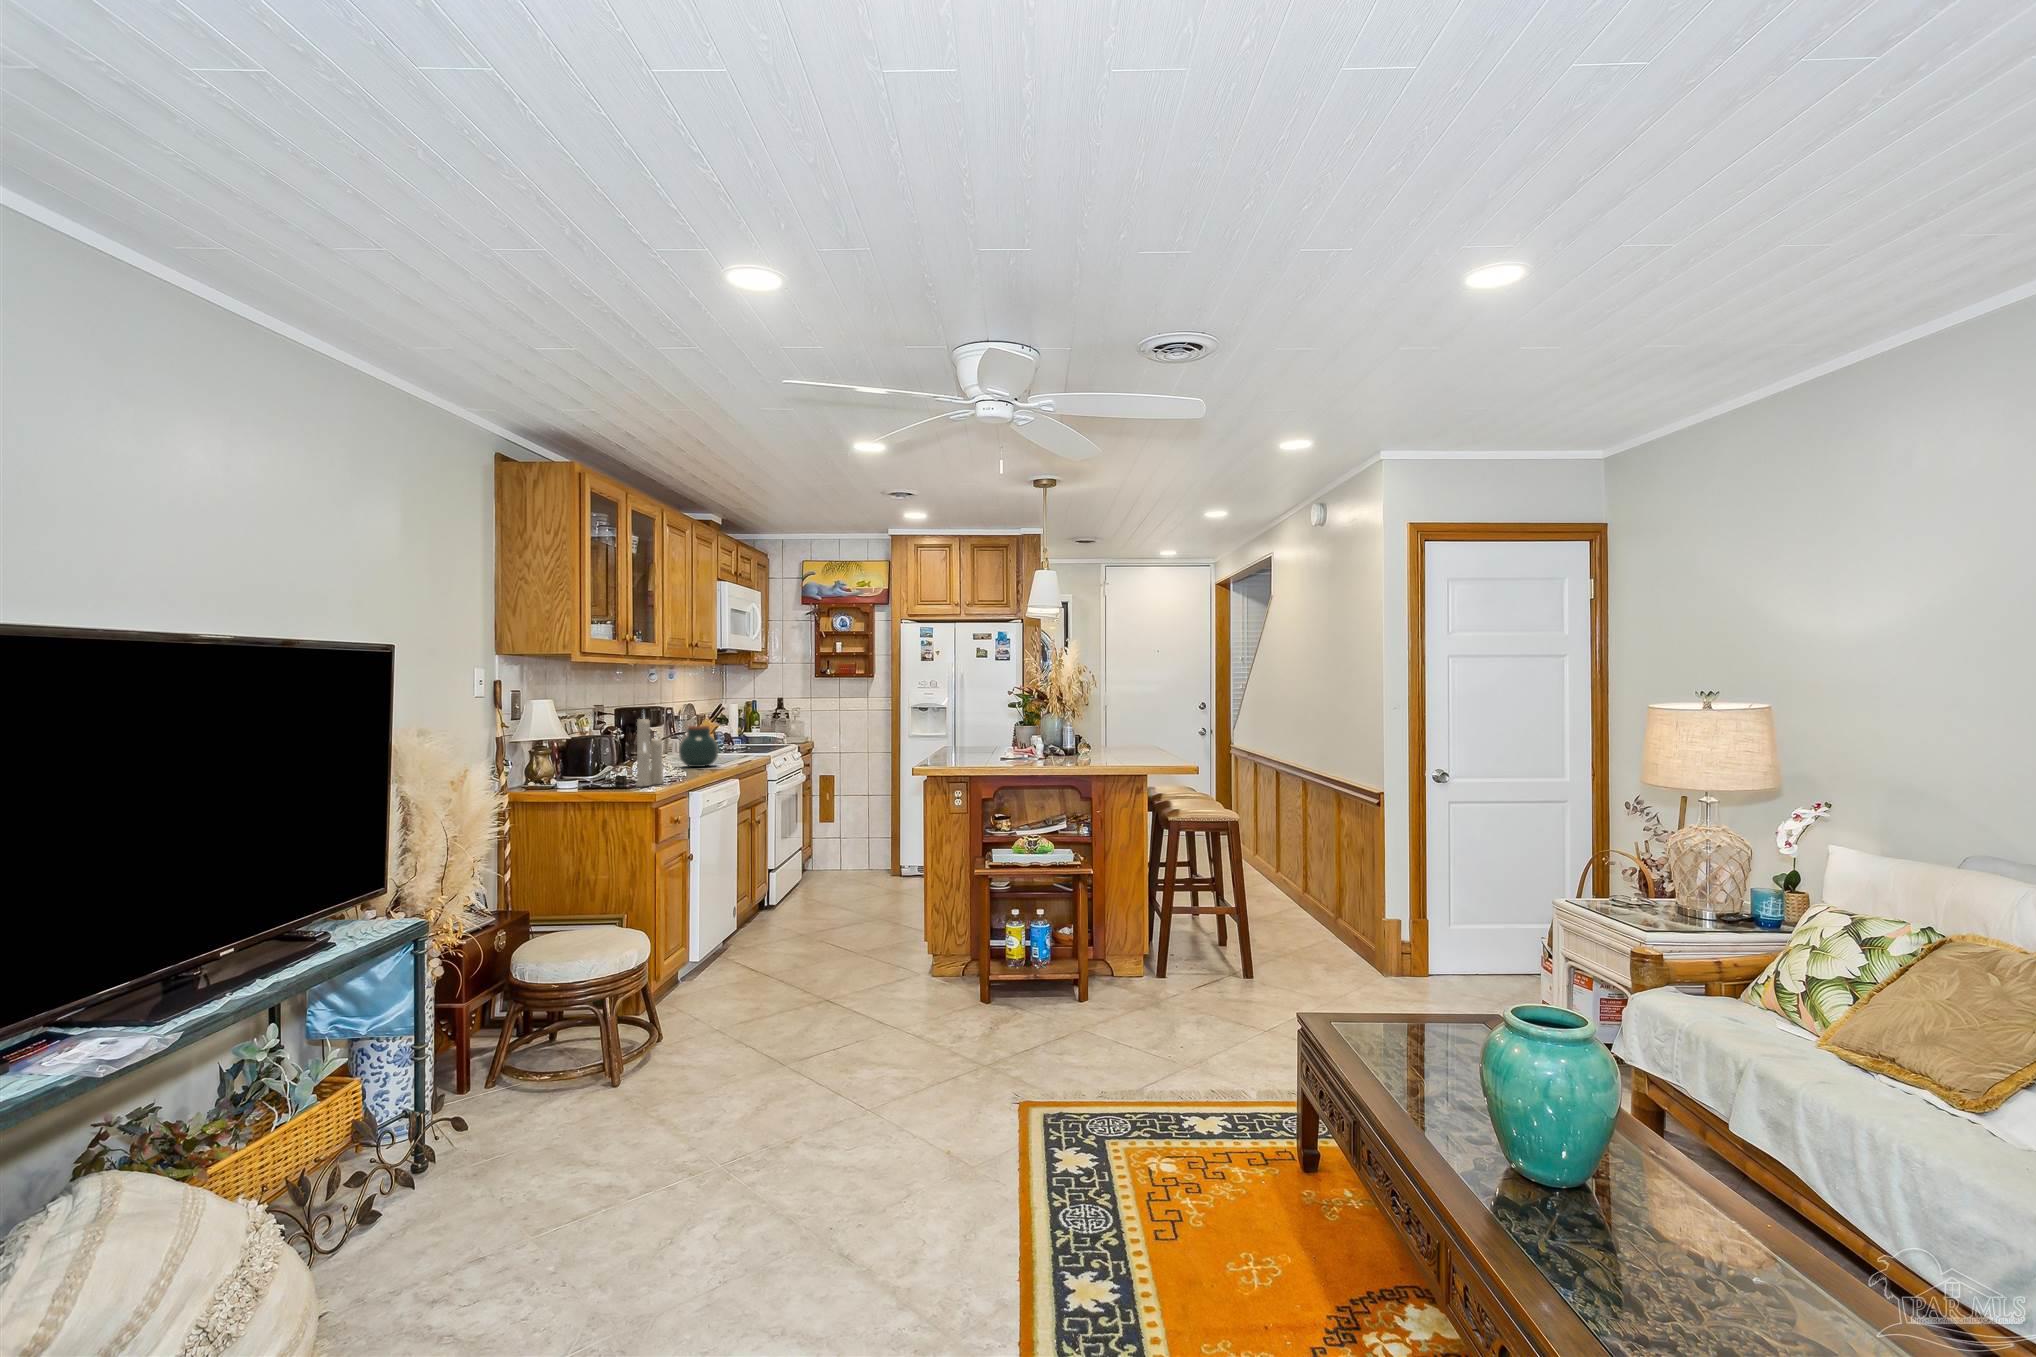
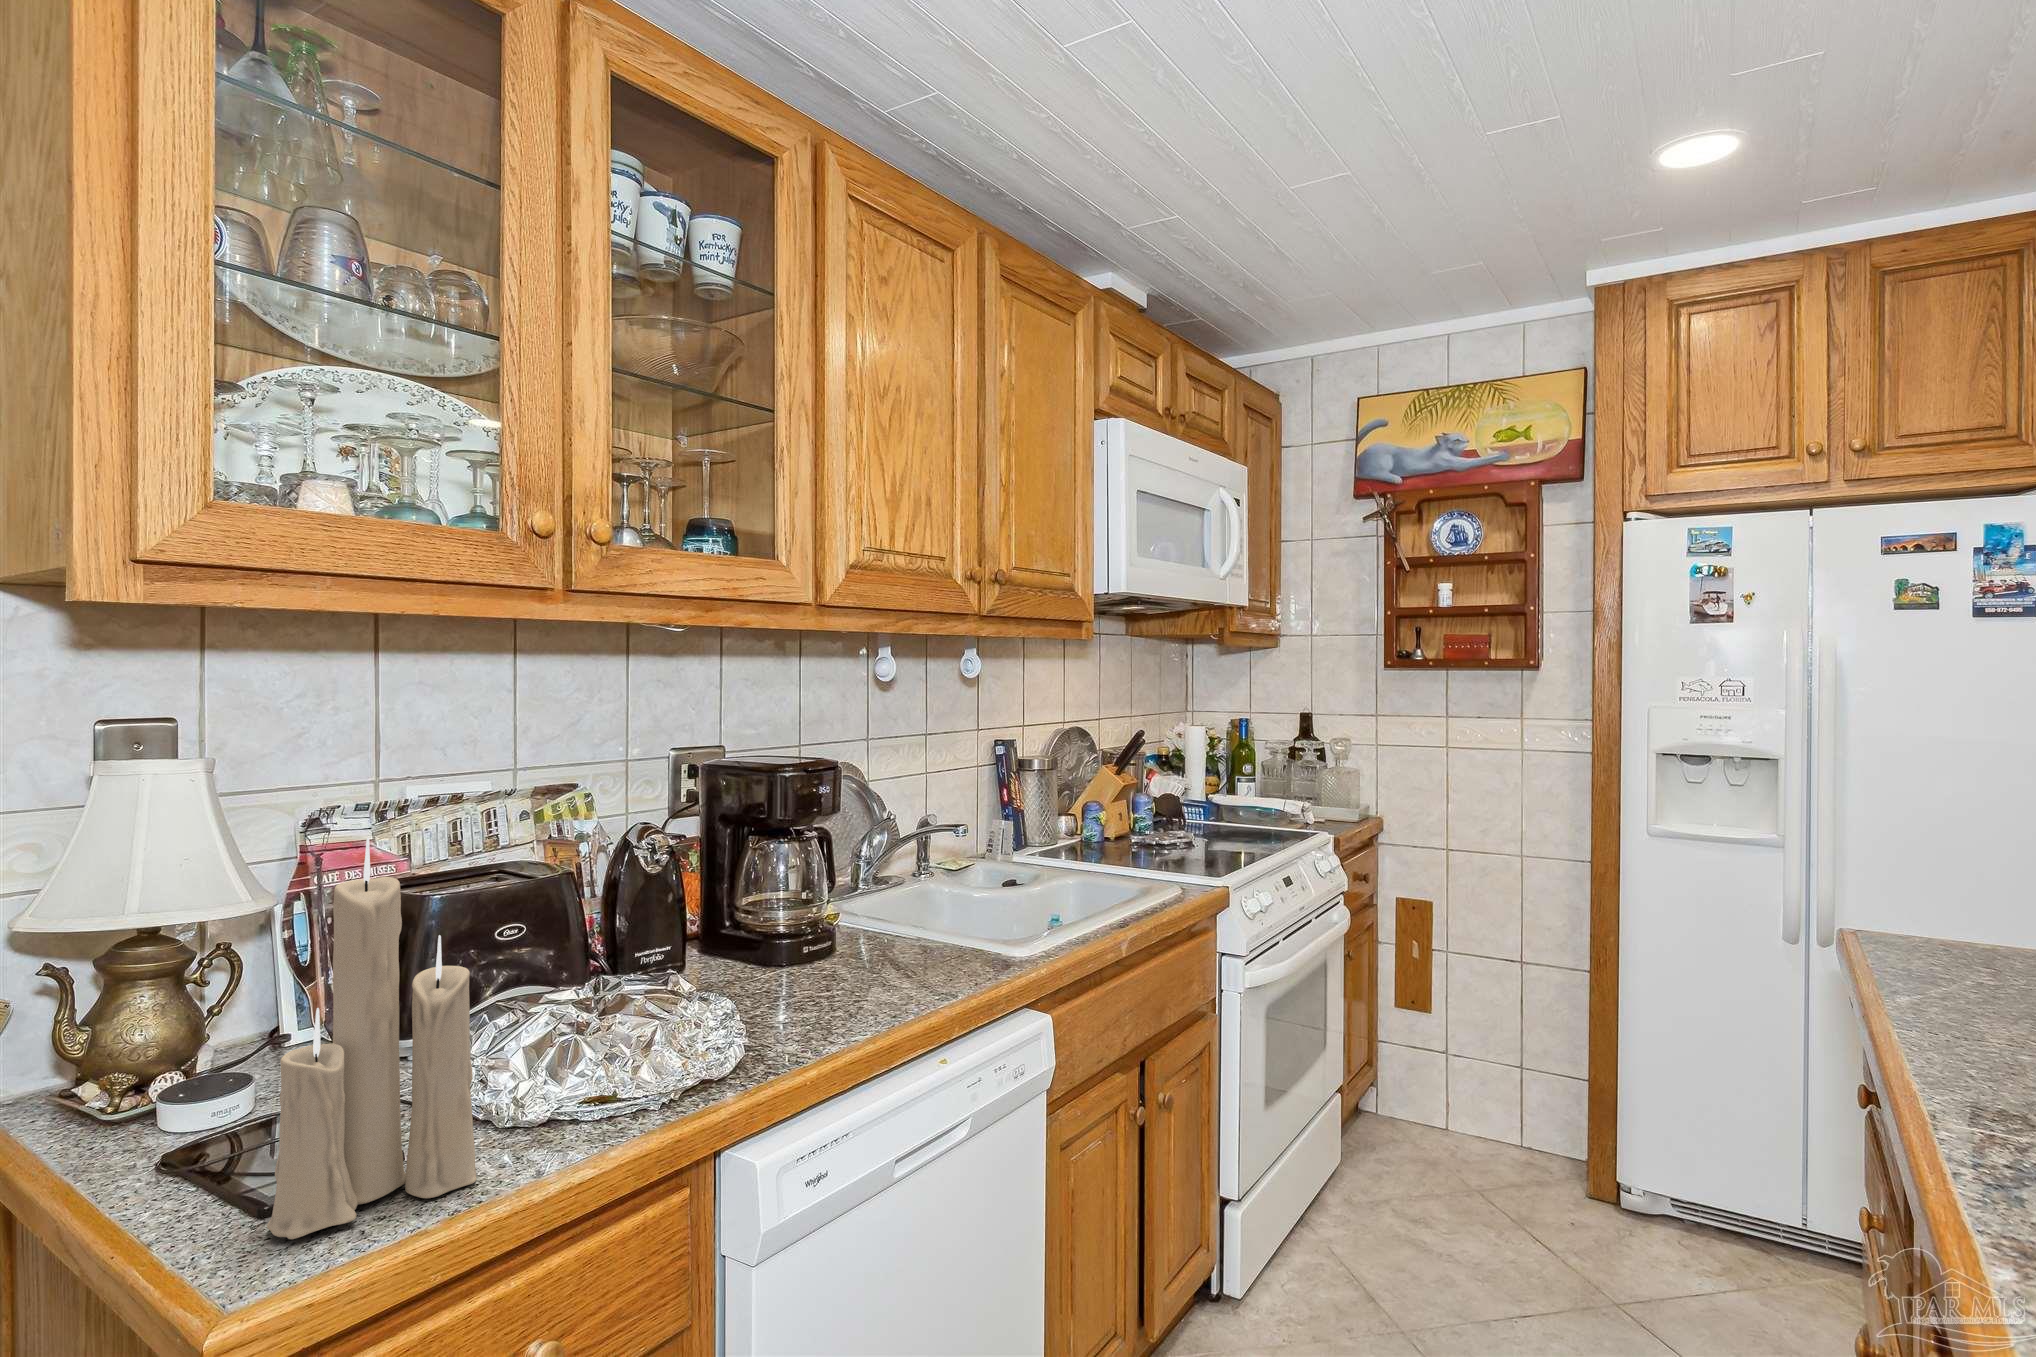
jar: present [679,726,718,767] -> none [873,824,992,964]

